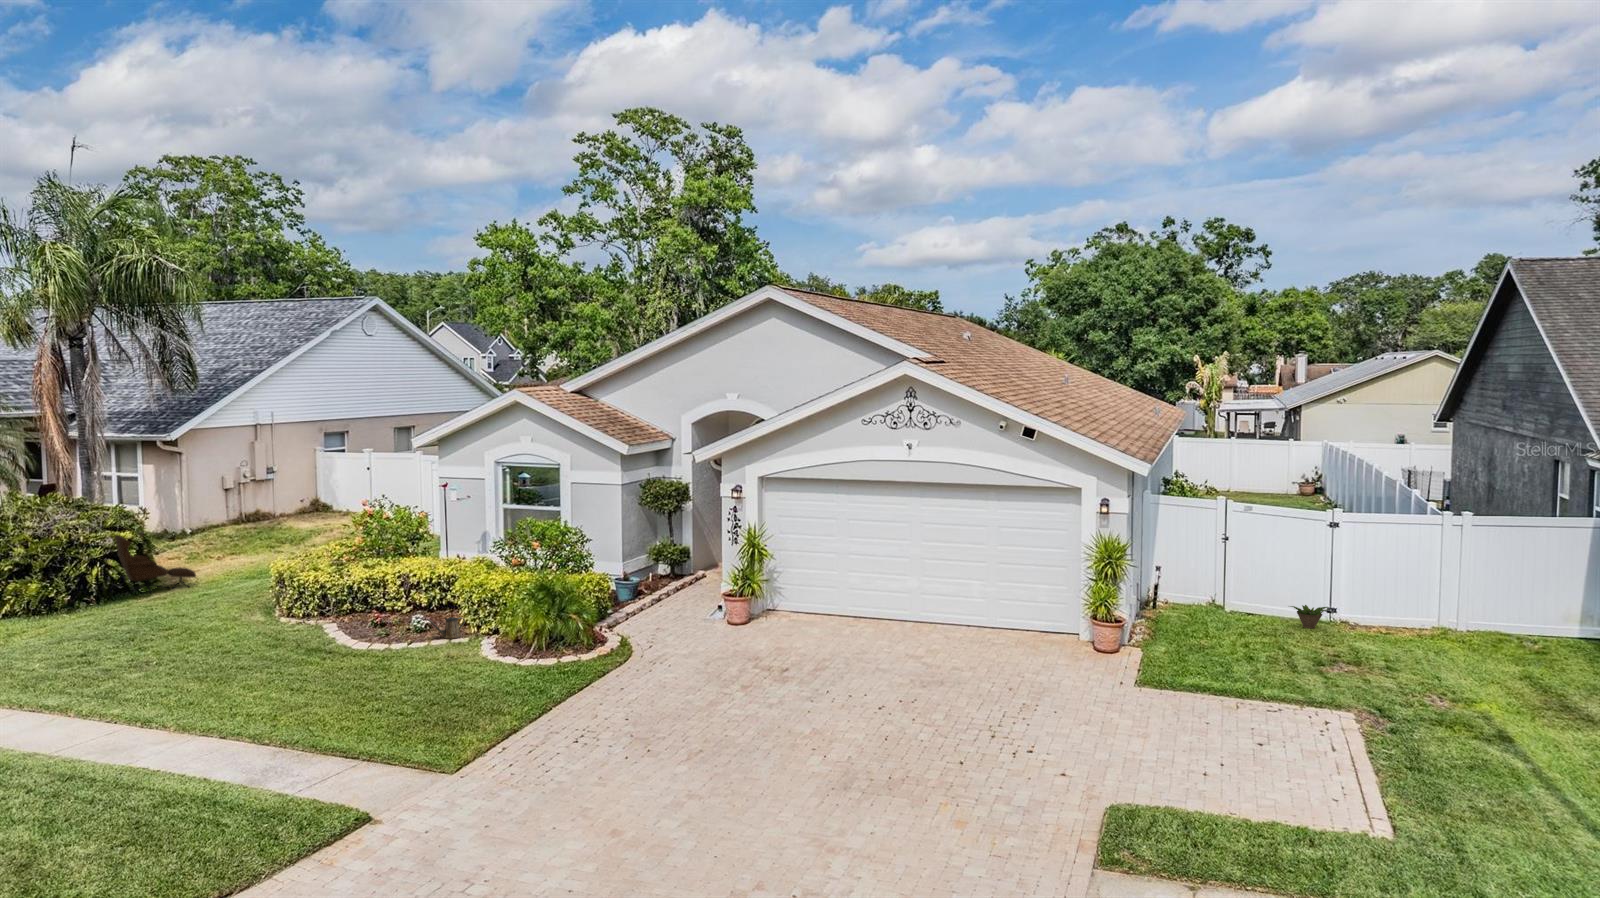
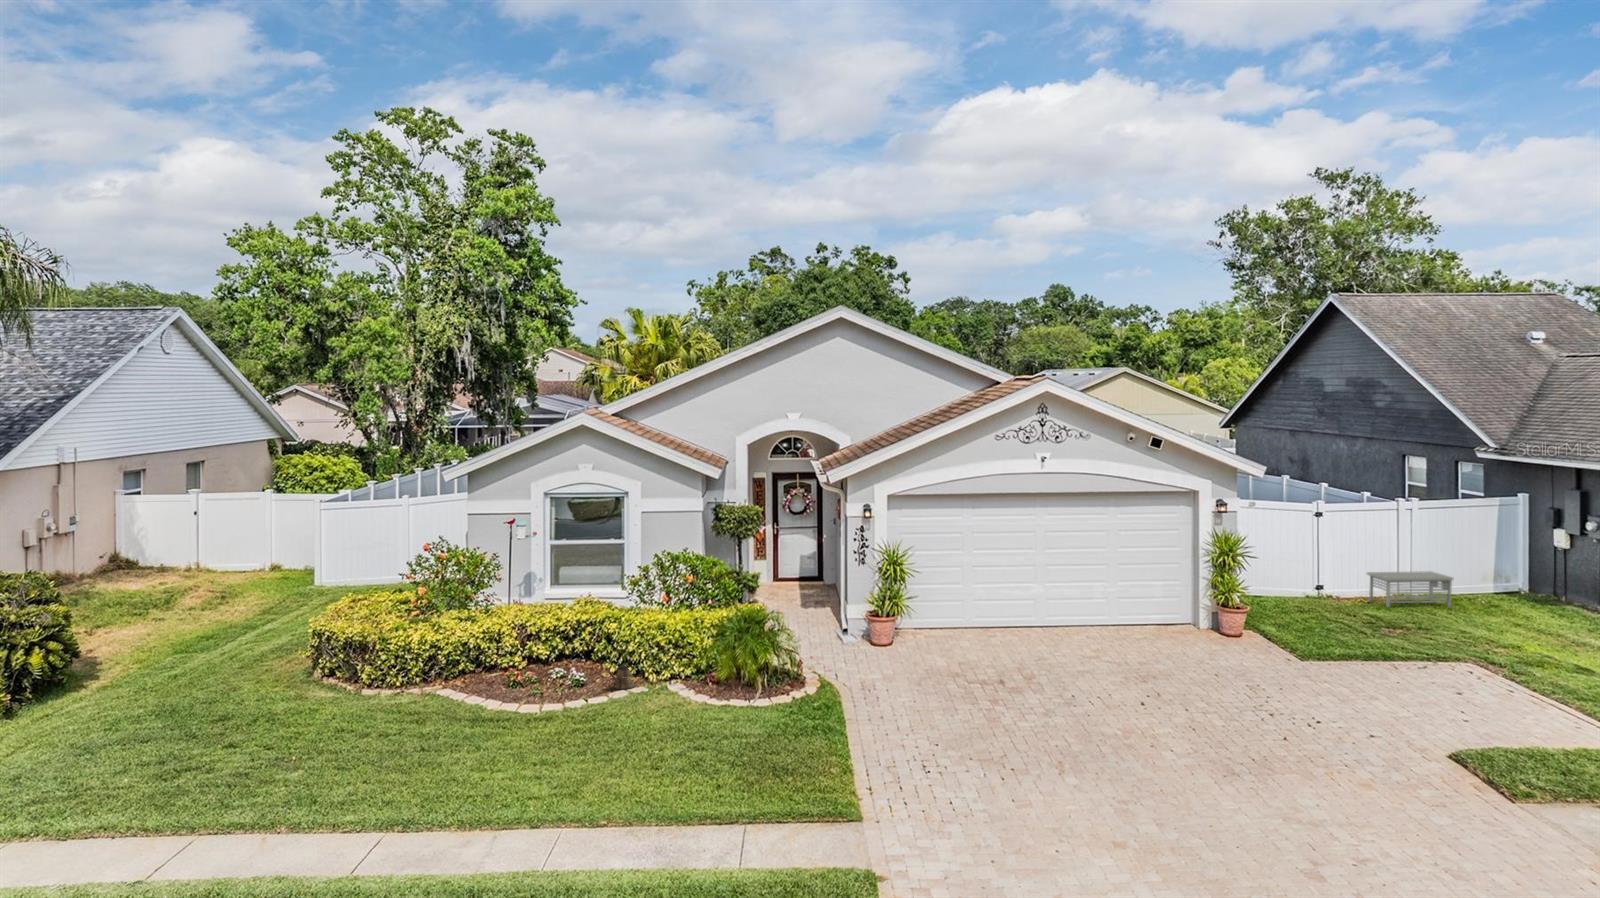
lounge chair: present [115,535,196,594] -> none [50,609,157,687]
storage bench: none [1360,594,1465,646] -> present [1367,571,1454,608]
decorative plant: present [1290,605,1329,628] -> none [1314,585,1352,604]

